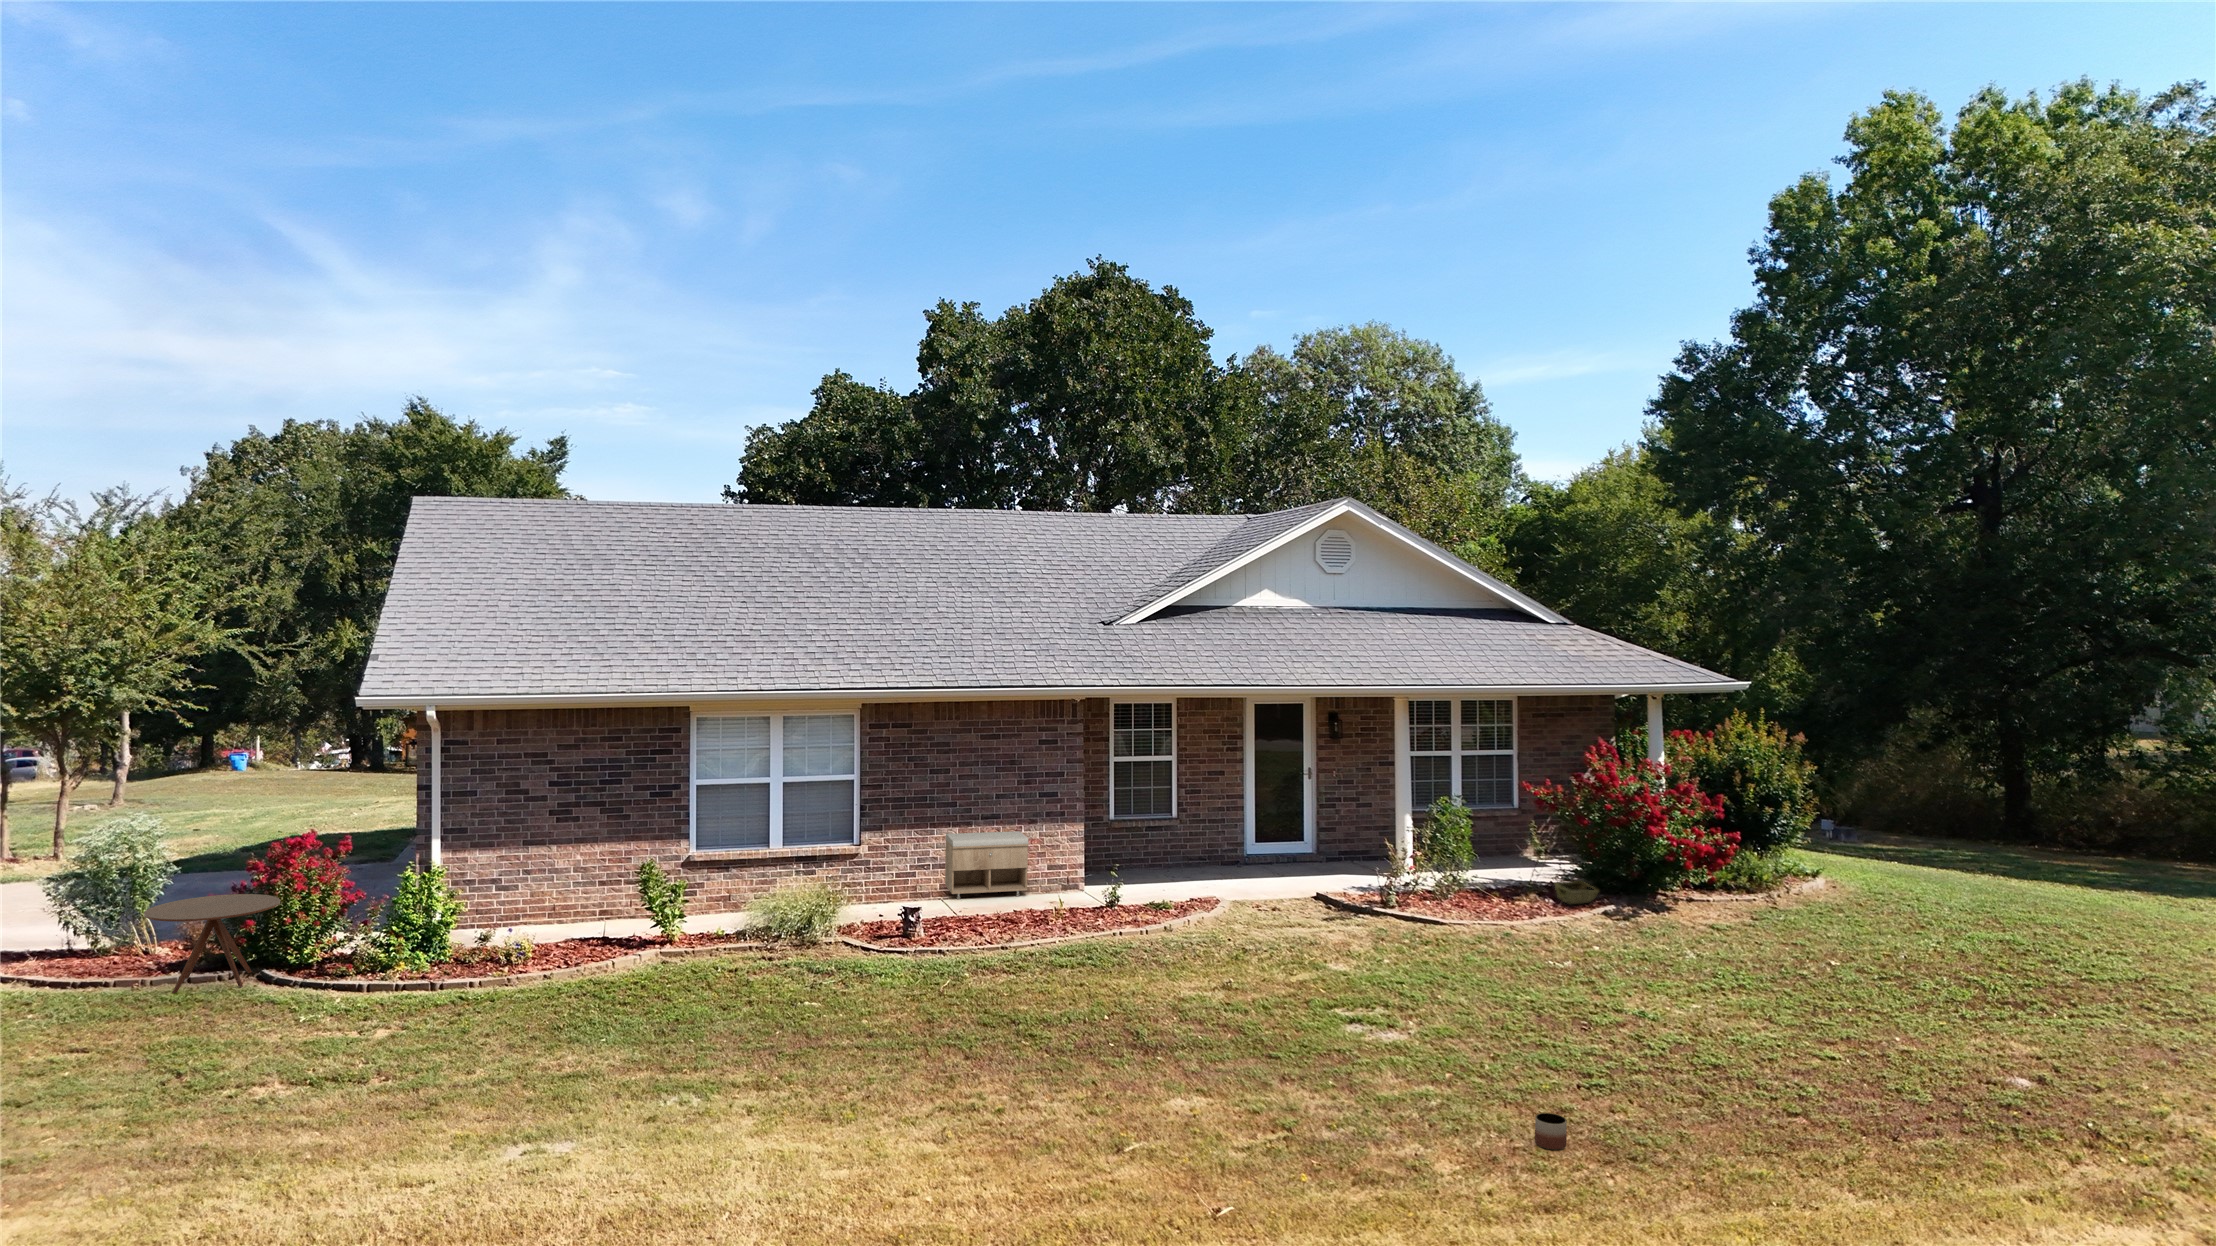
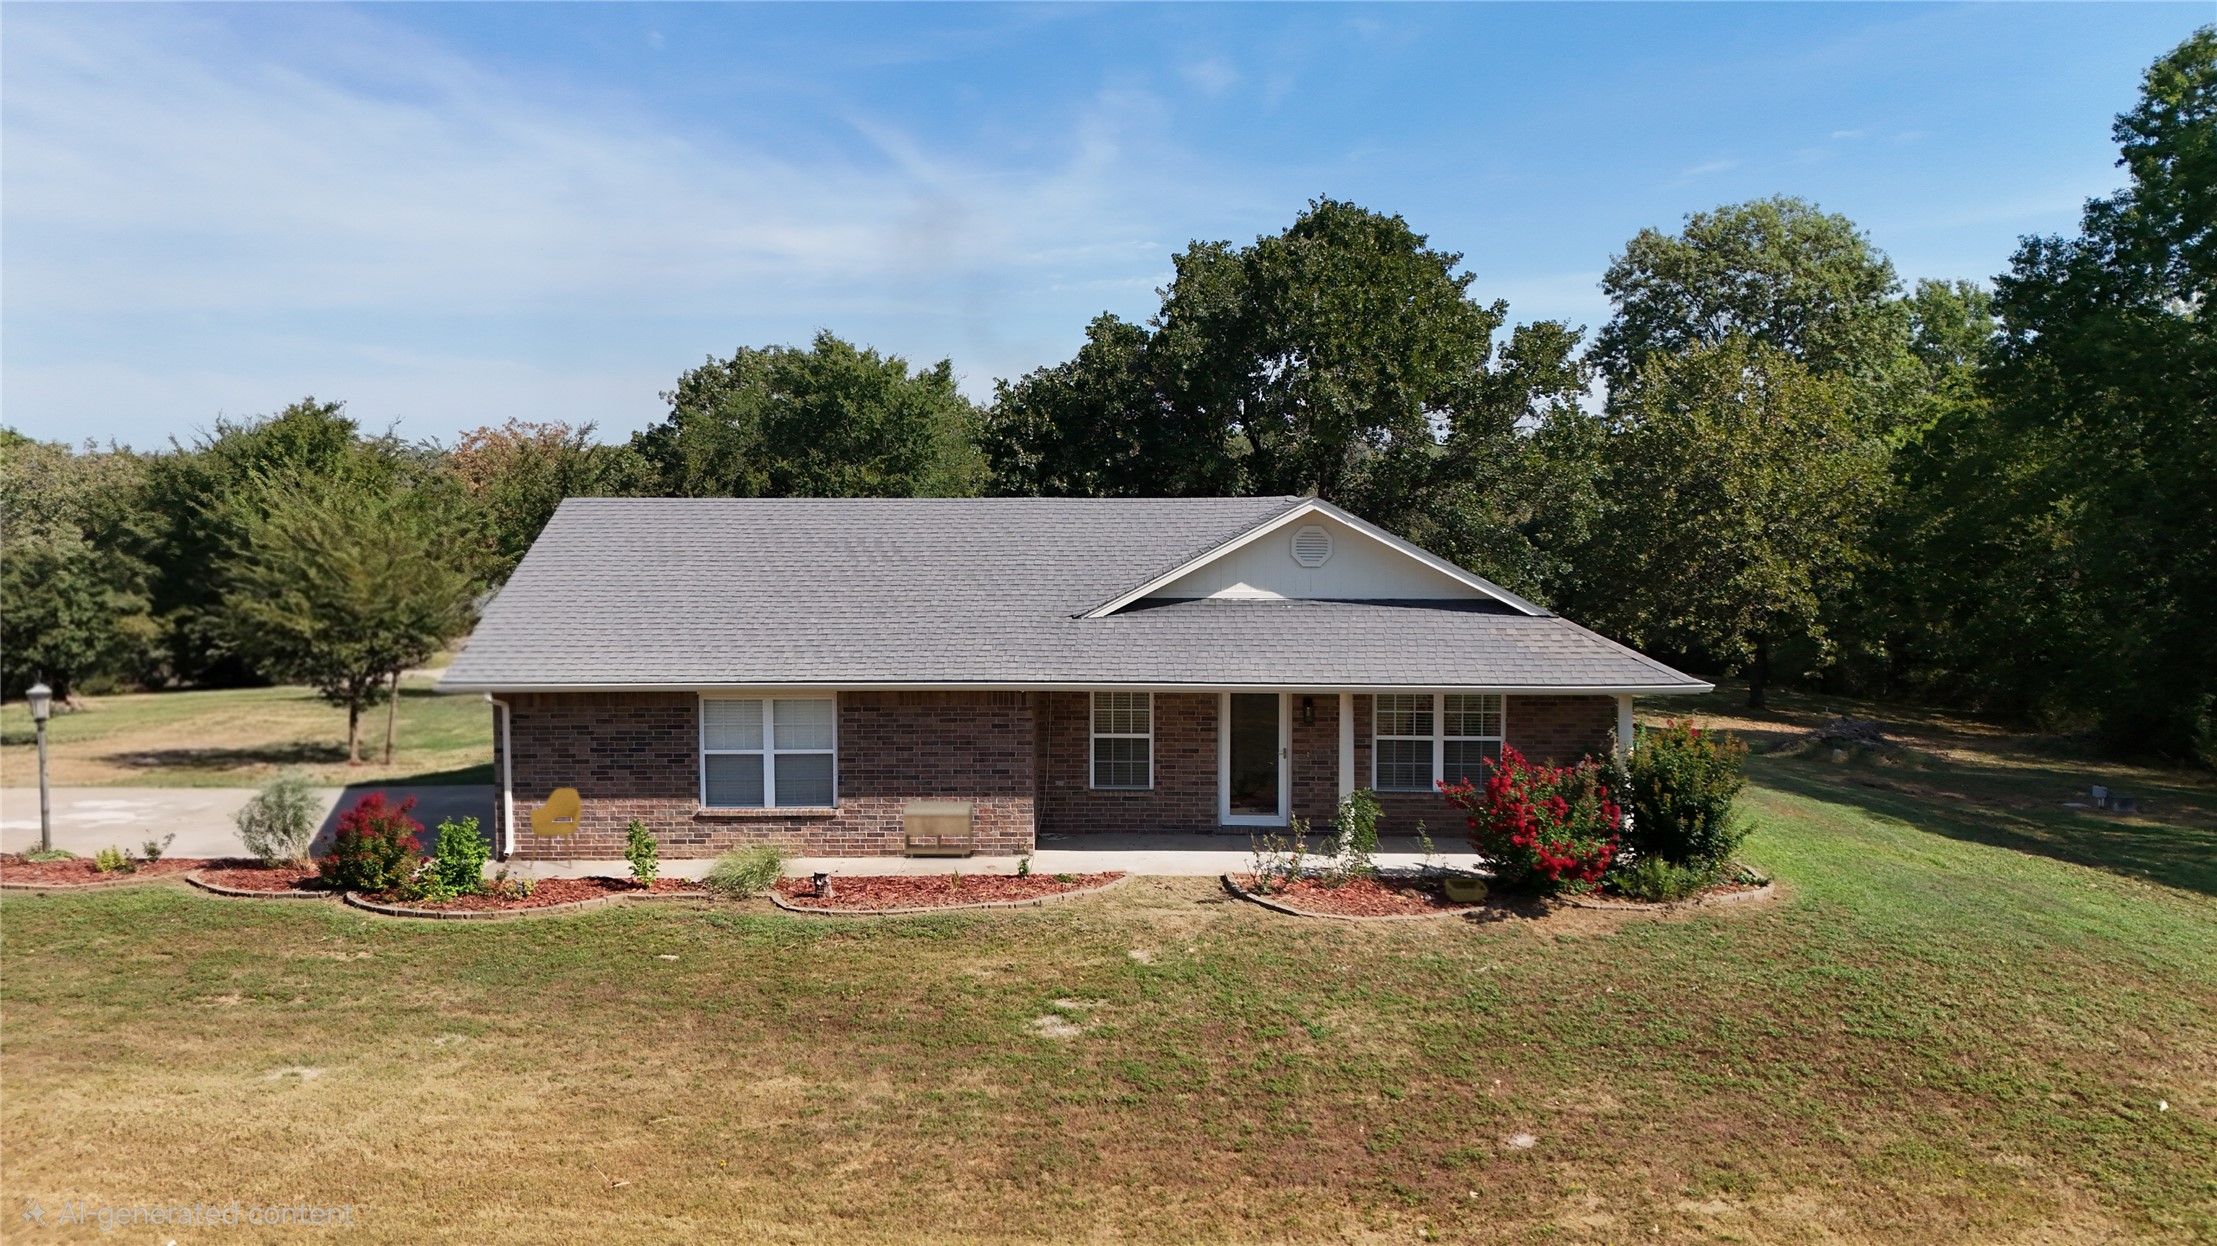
chair: none [483,831,551,934] -> present [530,788,582,867]
round table: present [144,894,280,993] -> none [264,833,362,906]
planter: present [1535,1113,1567,1150] -> none [1090,1130,1116,1164]

